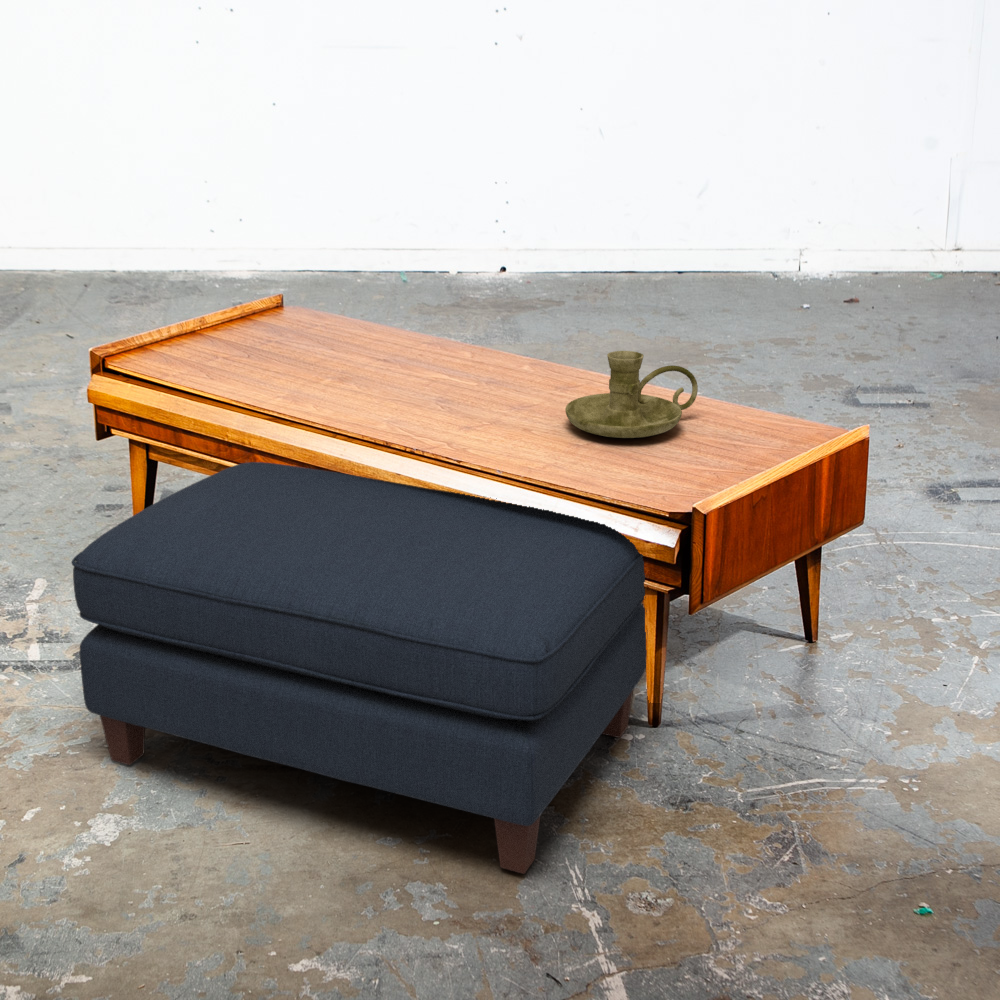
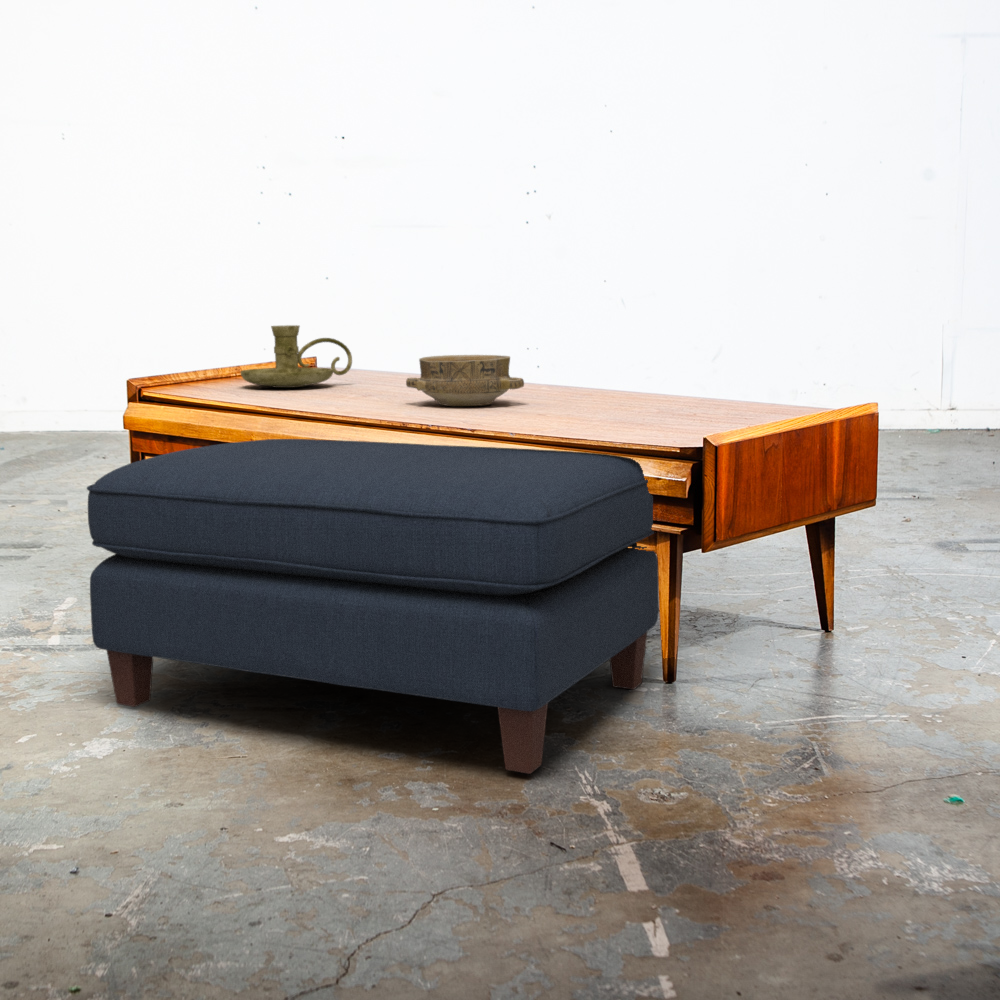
ceramic bowl: none [388,351,511,418] -> present [406,355,524,406]
candle holder: present [565,351,698,438] -> present [240,325,352,388]

